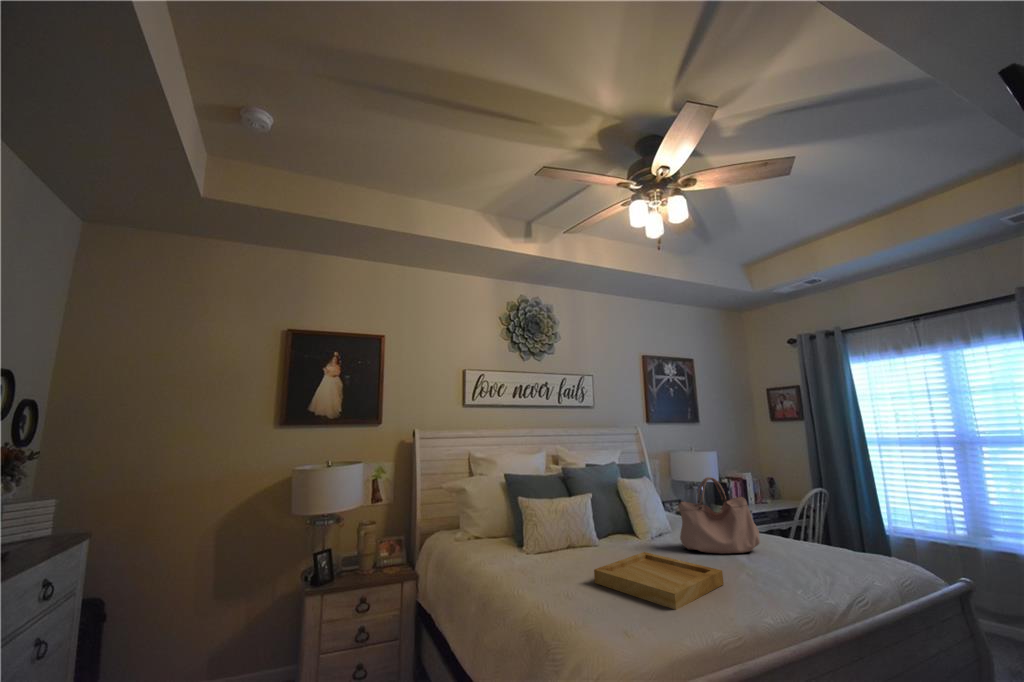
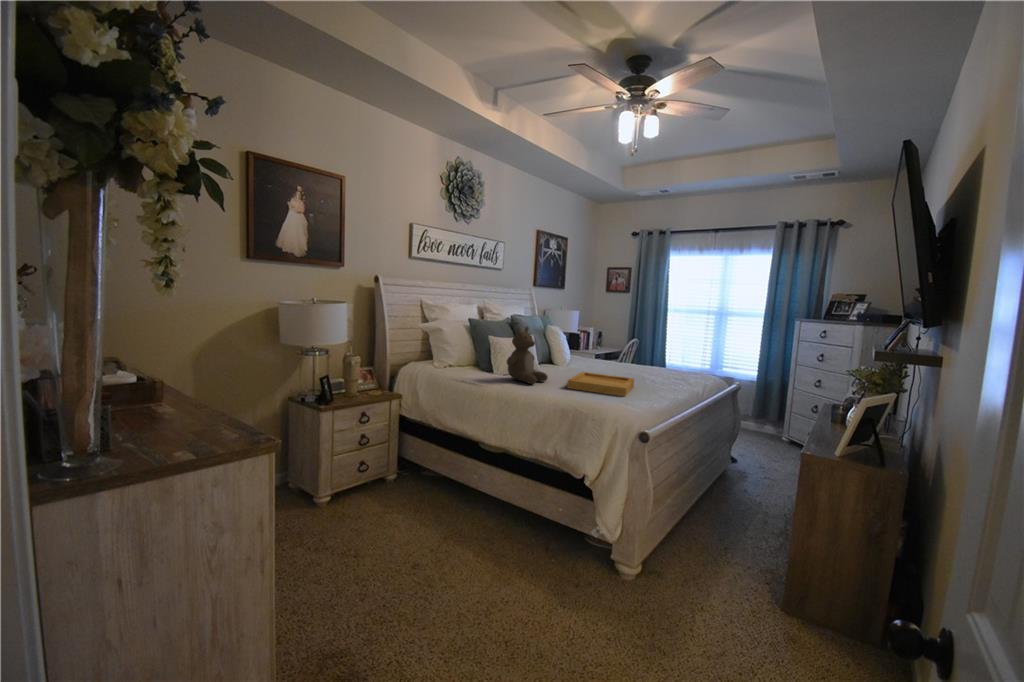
handbag: present [679,477,760,554] -> none [590,327,633,373]
teddy bear: none [518,483,581,572] -> present [507,327,548,384]

